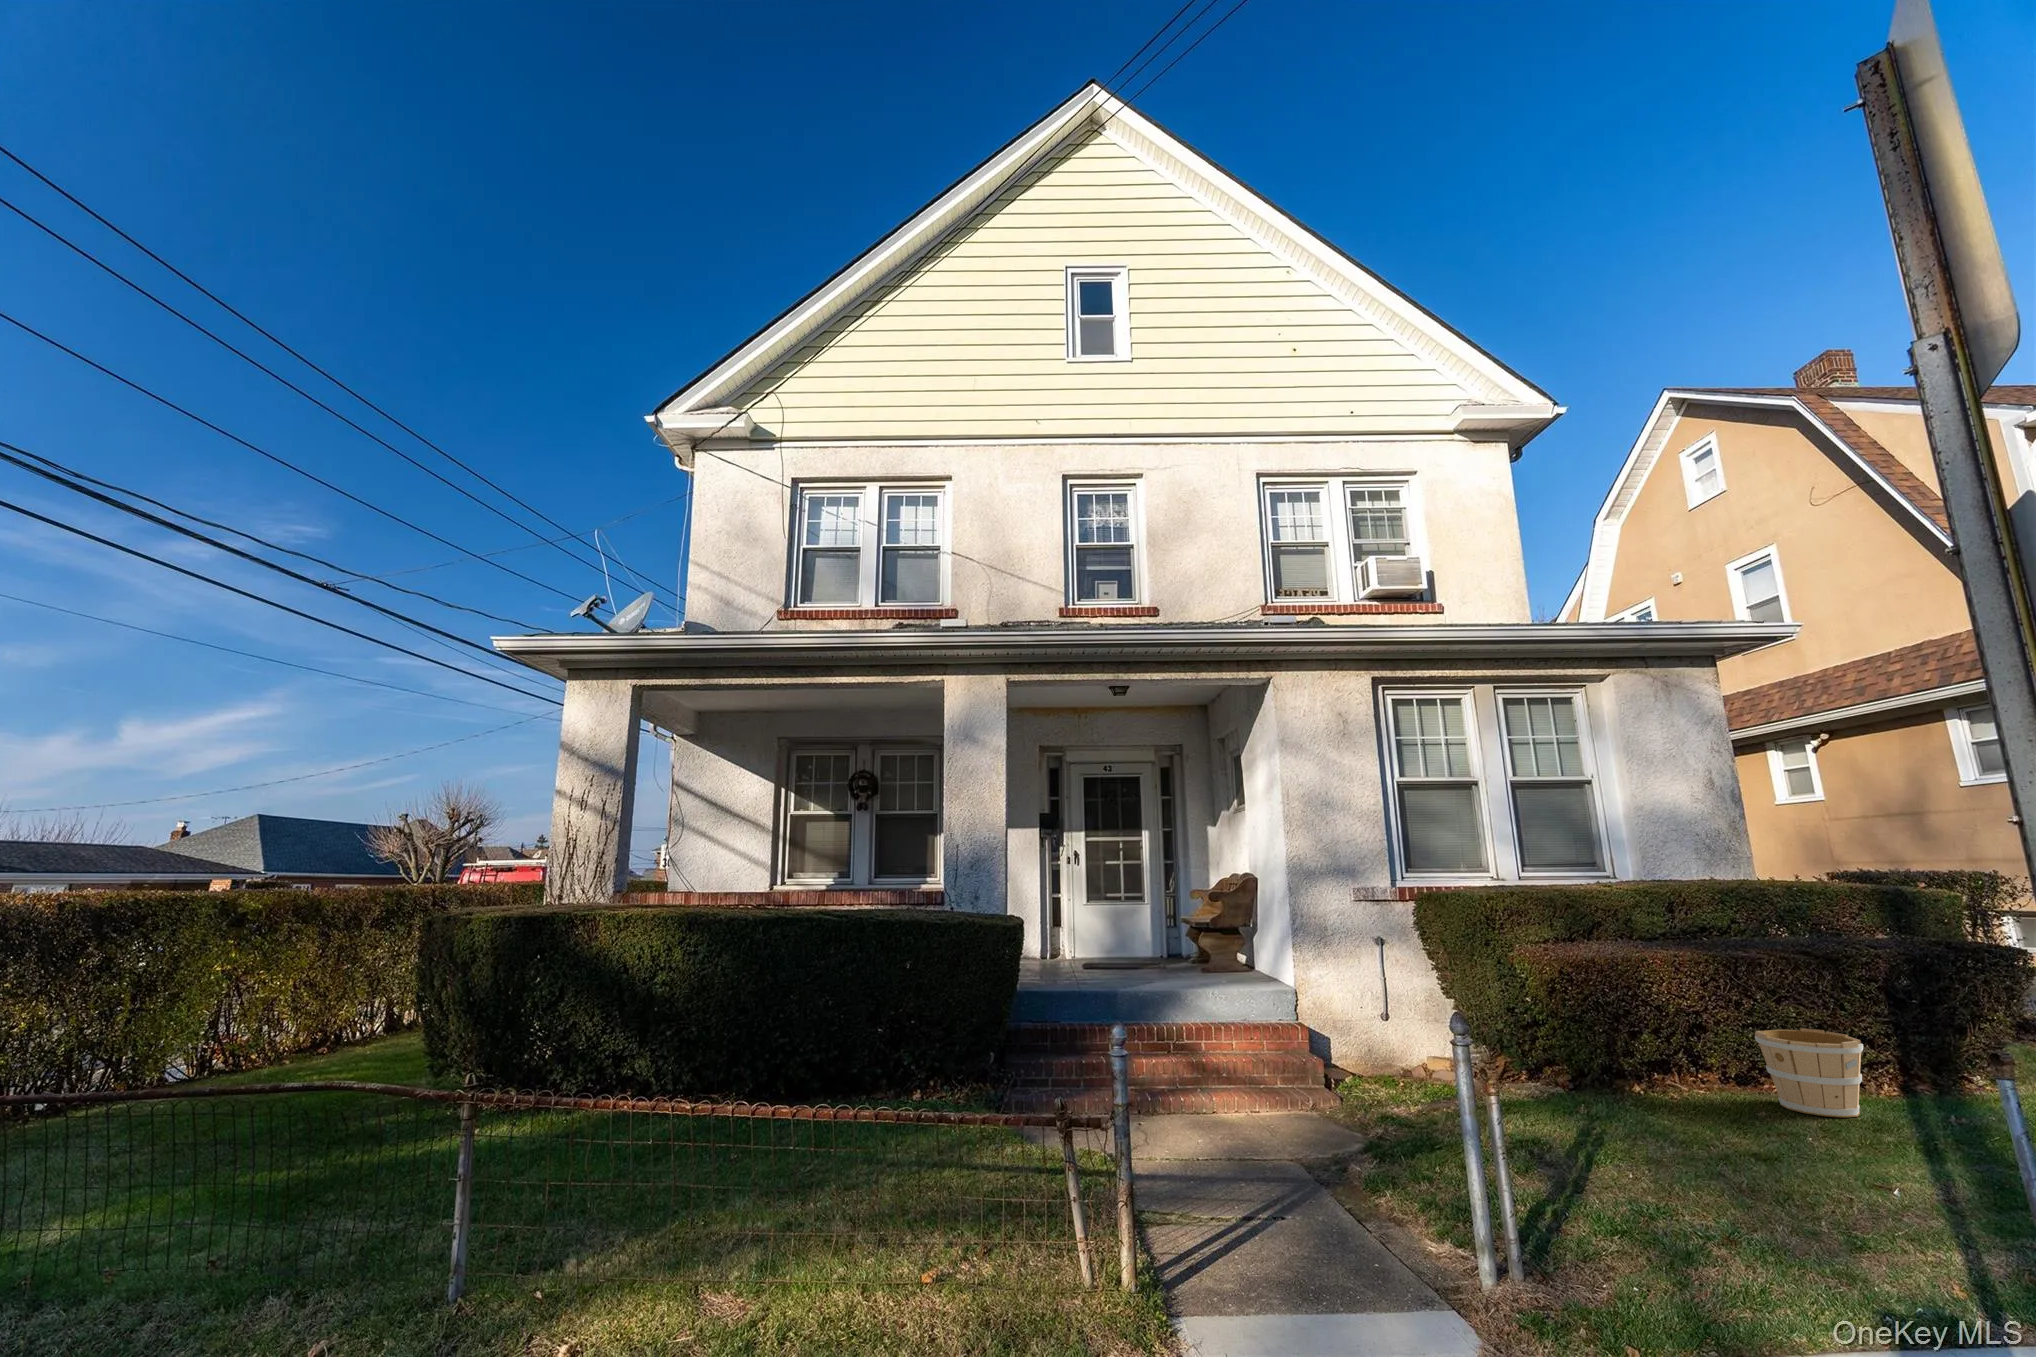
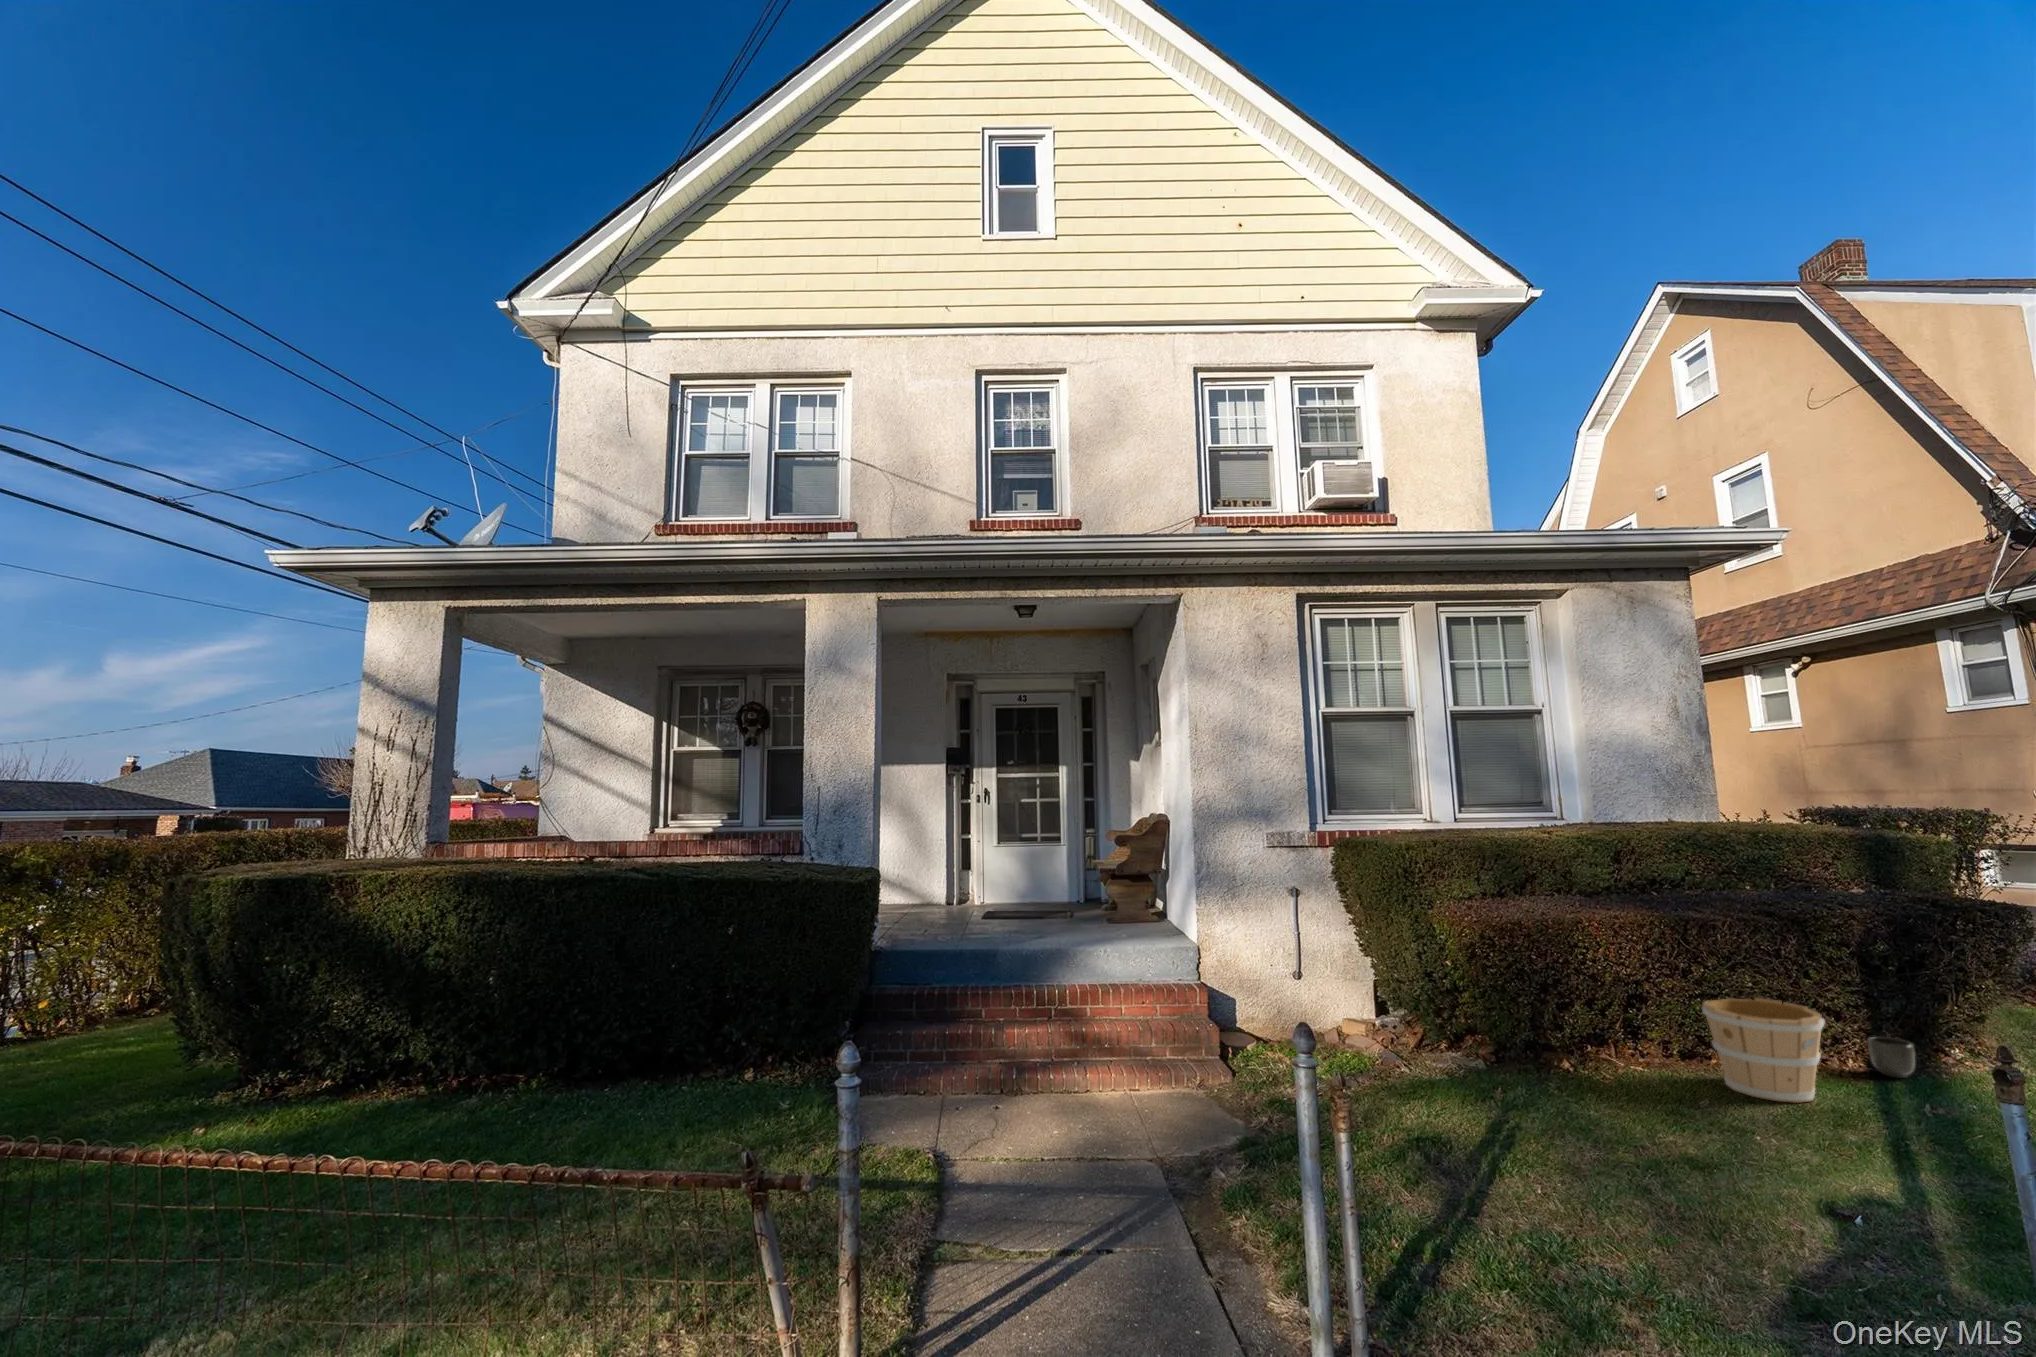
planter: none [1903,1065,1946,1100] -> present [1868,1037,1915,1078]

